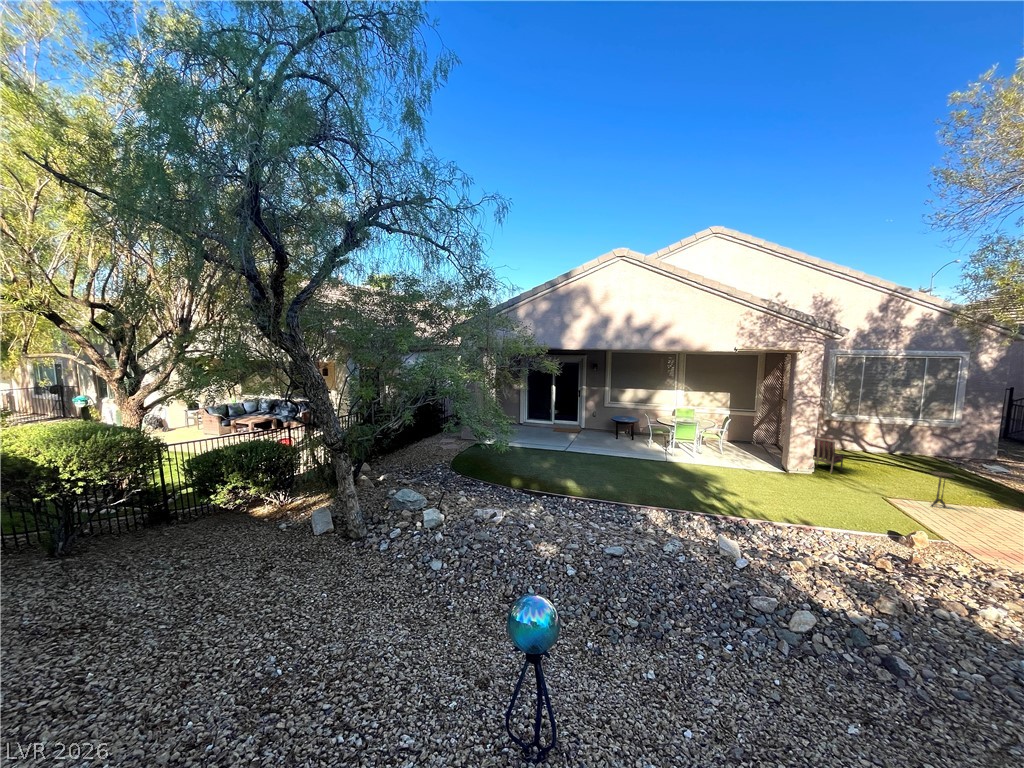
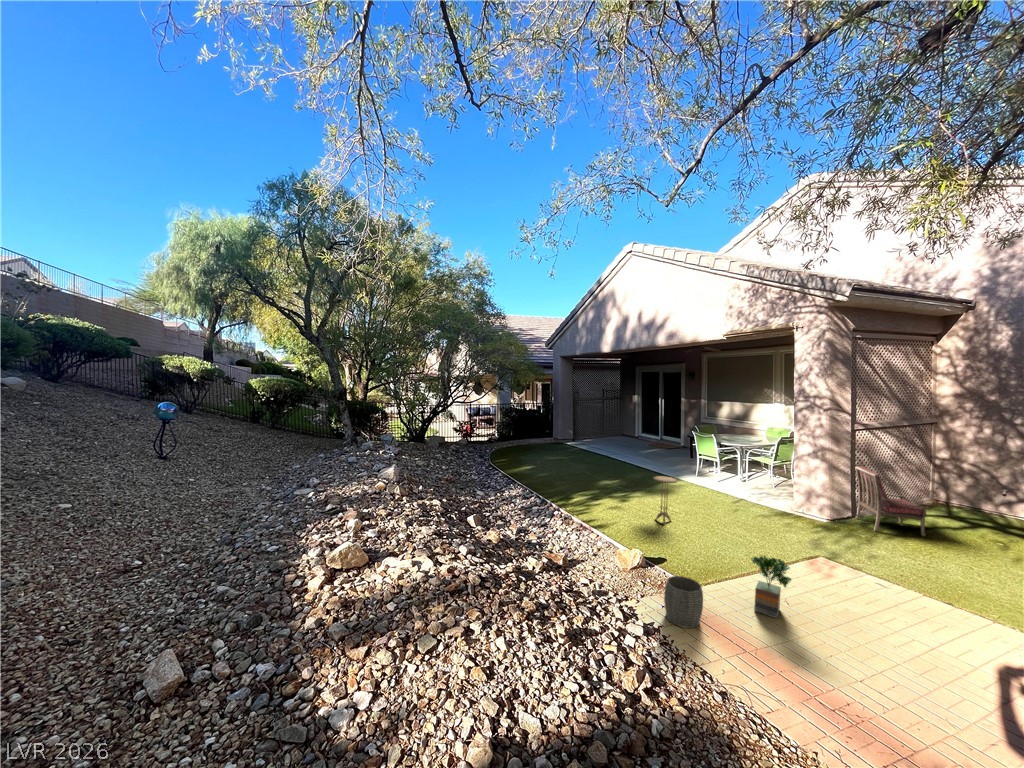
side table: present [931,471,955,508] -> present [653,476,678,525]
potted tree: none [952,509,986,543] -> present [751,556,791,618]
woven basket: none [969,538,1001,567] -> present [664,576,703,628]

